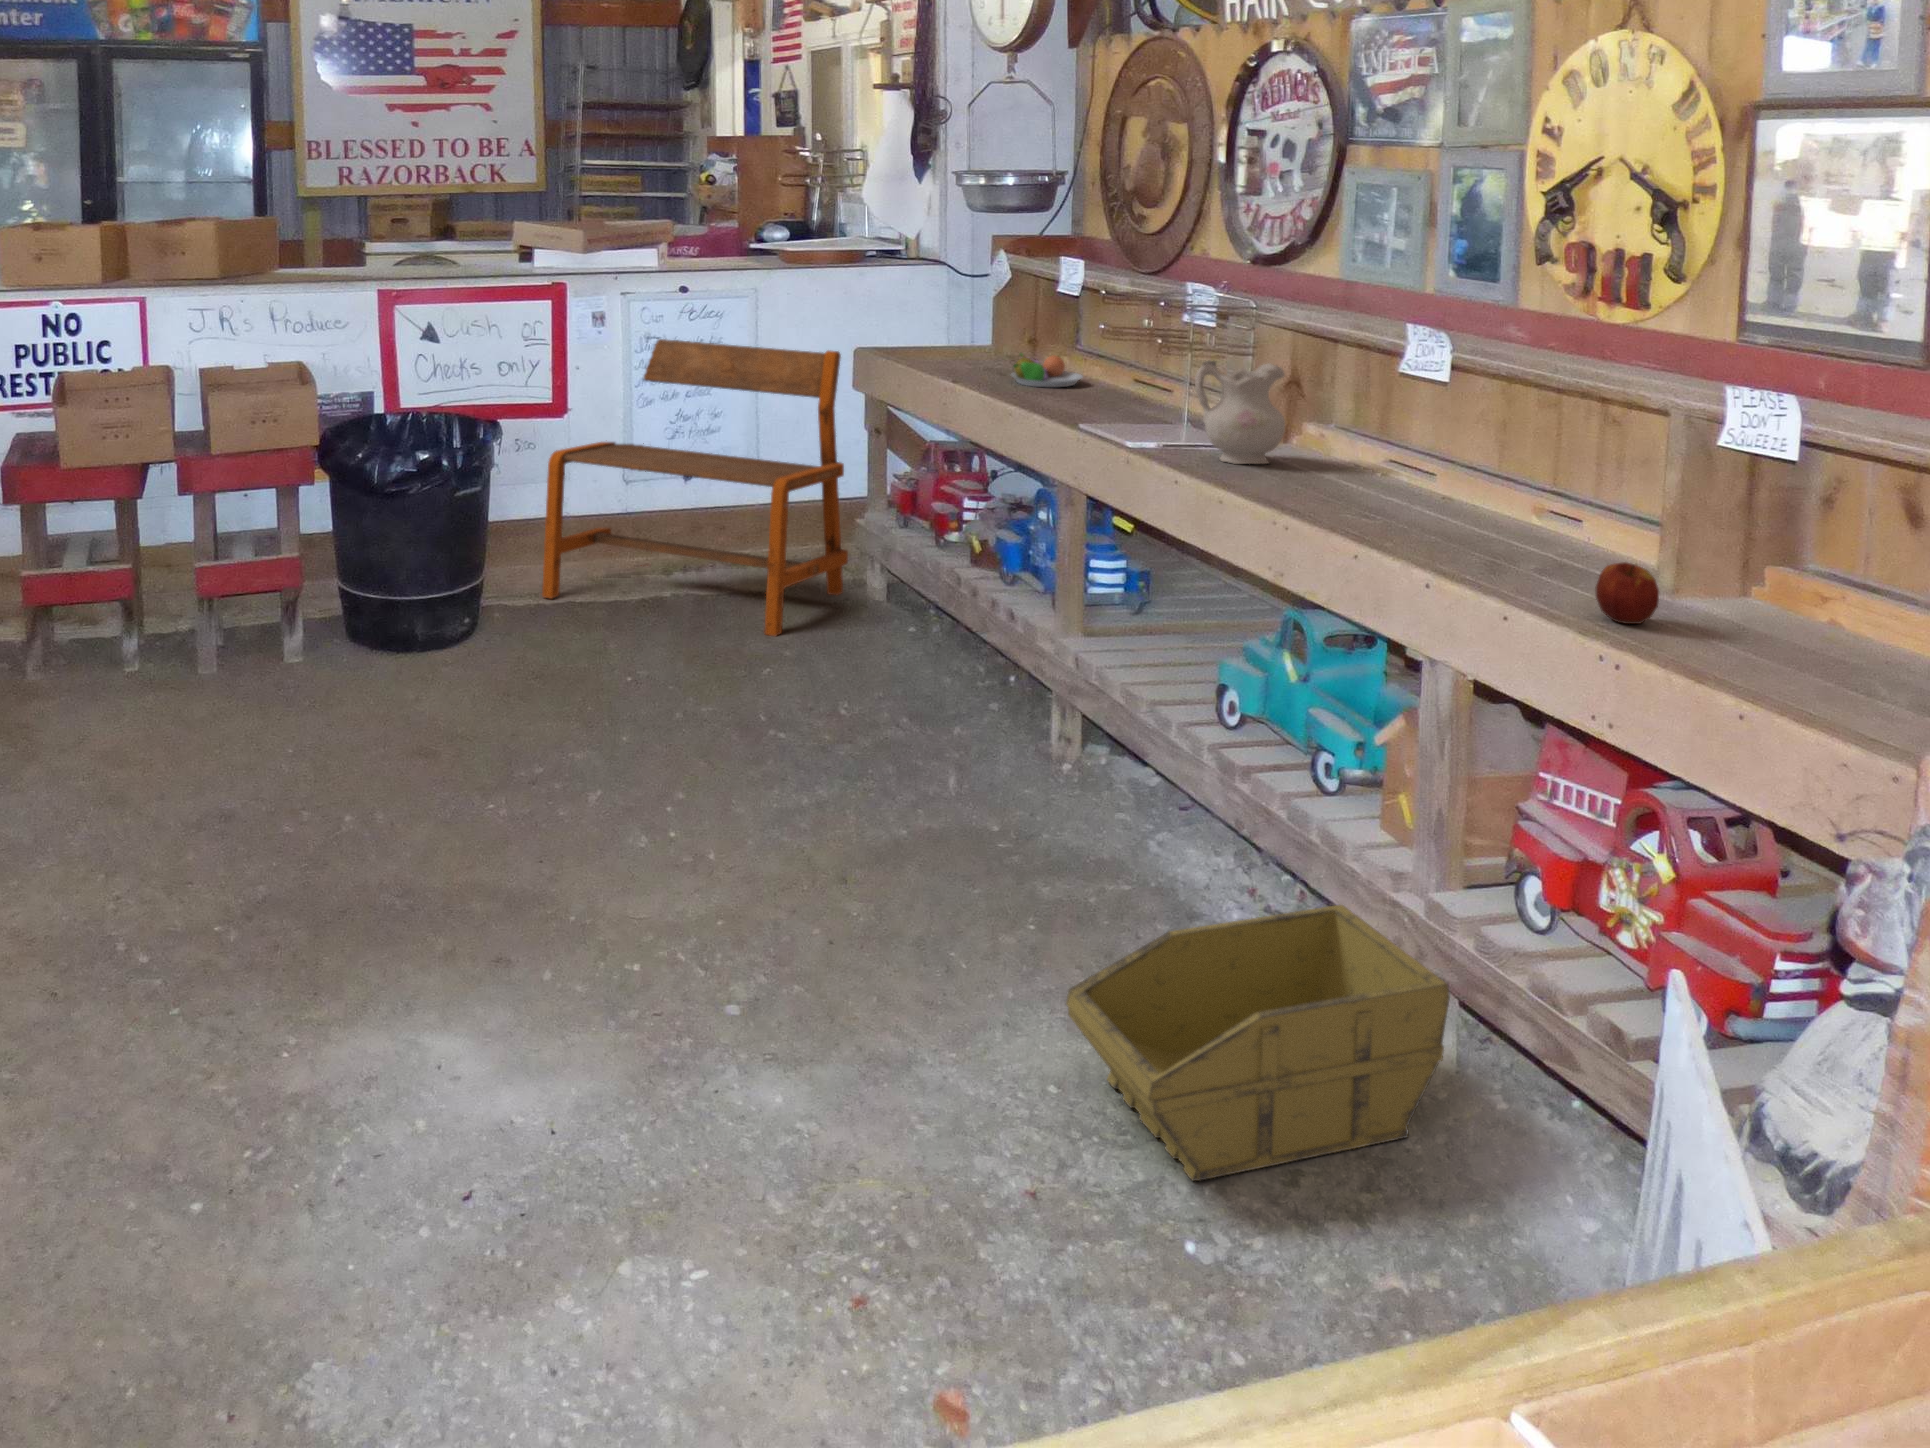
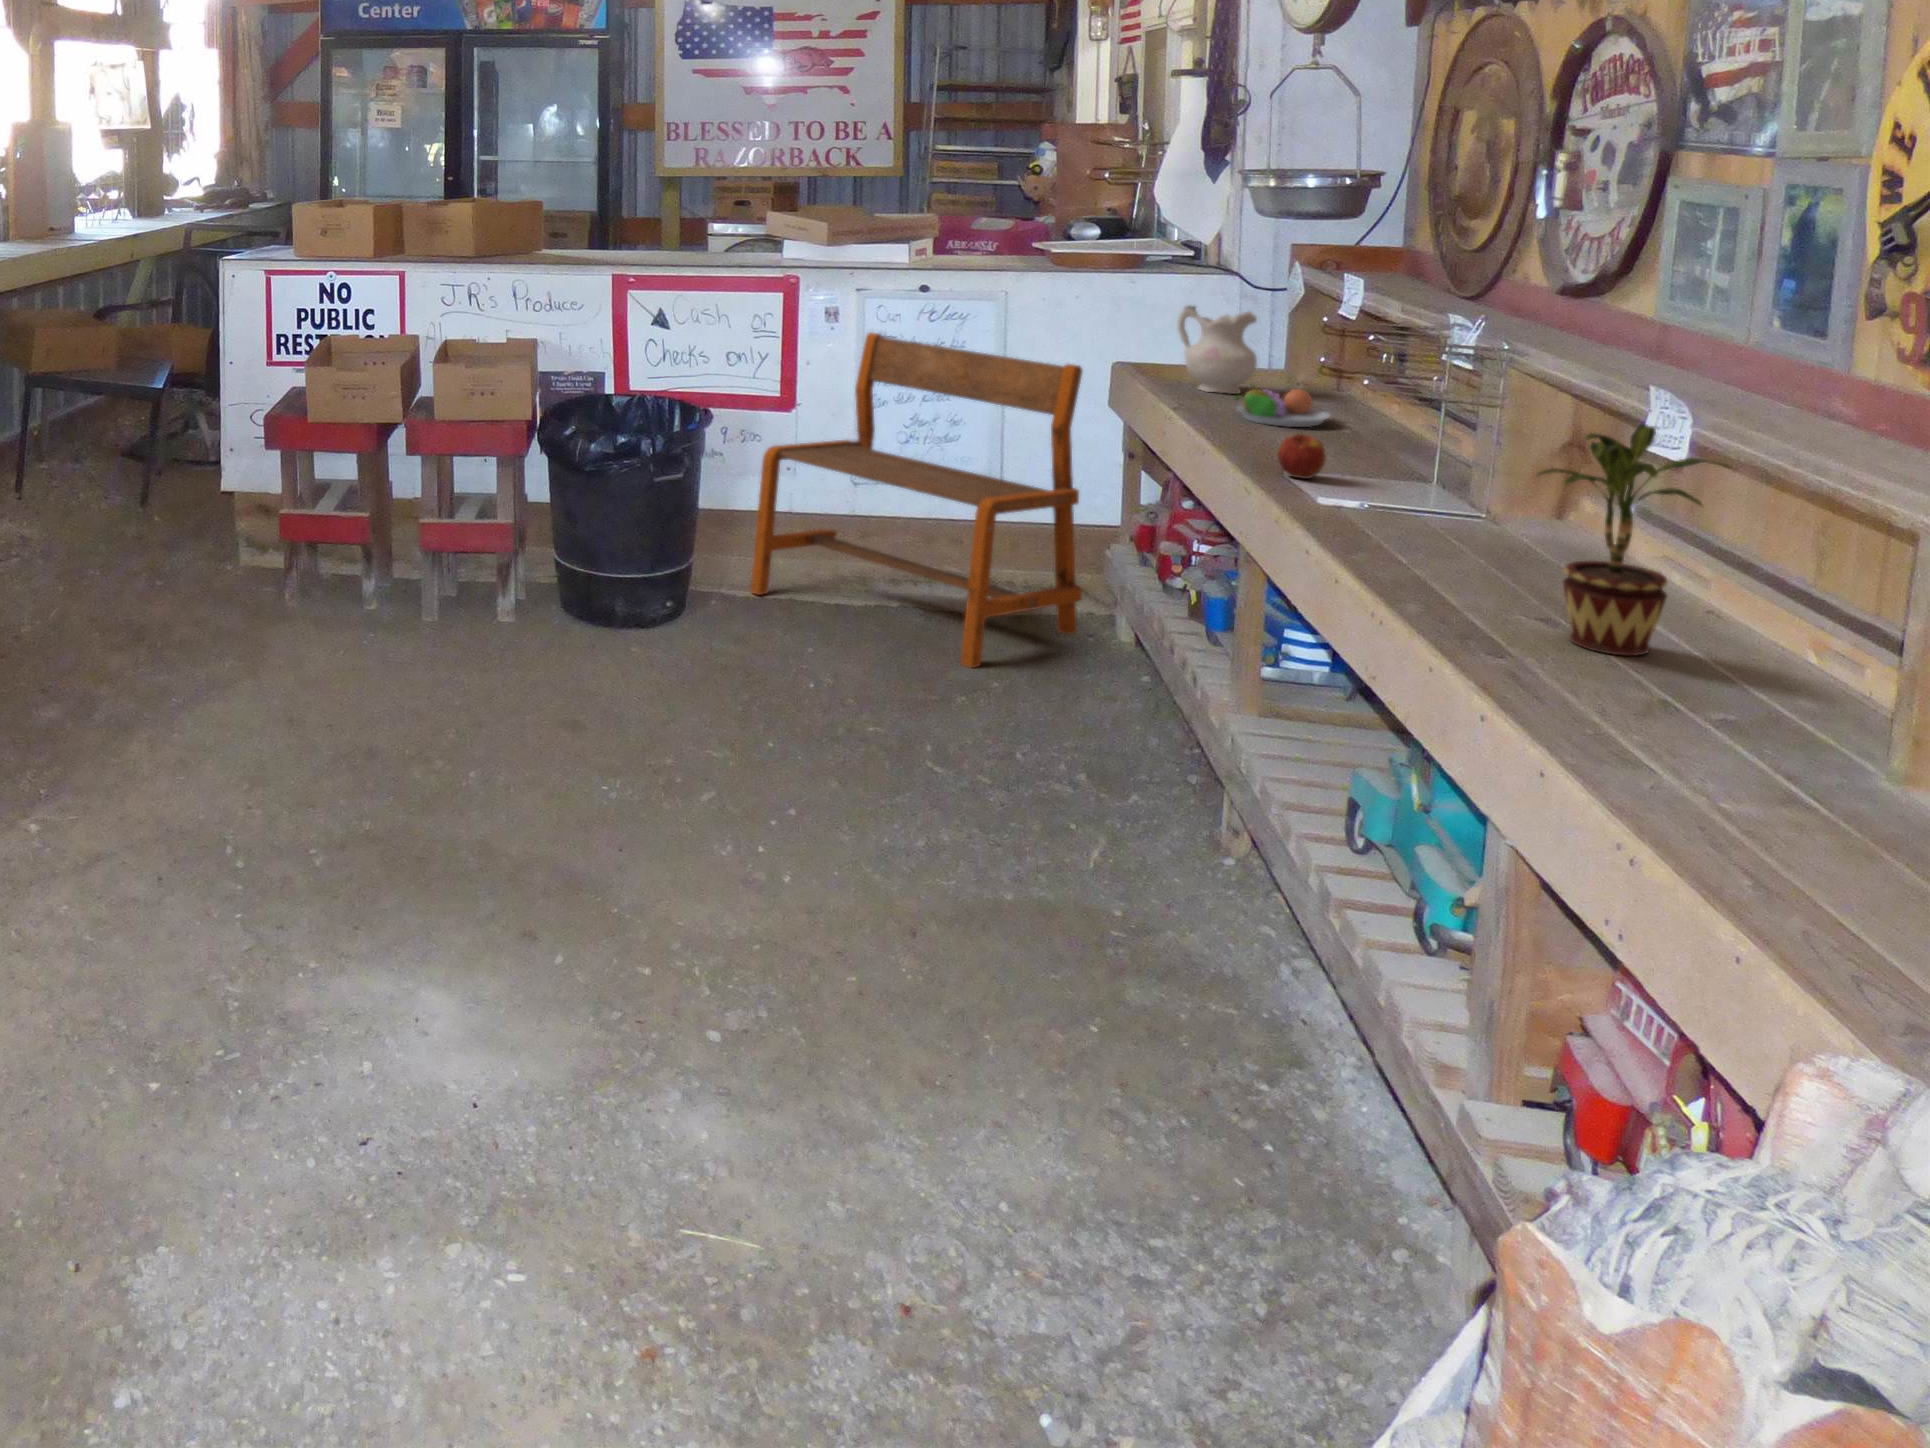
potted plant: none [1376,351,1506,529] -> present [1537,424,1732,656]
ceramic pitcher: present [1195,361,1285,464] -> present [1177,305,1257,394]
apple: present [1596,562,1659,624] -> present [1278,434,1326,479]
storage bin: present [1066,905,1450,1181] -> none [1013,1072,1497,1406]

